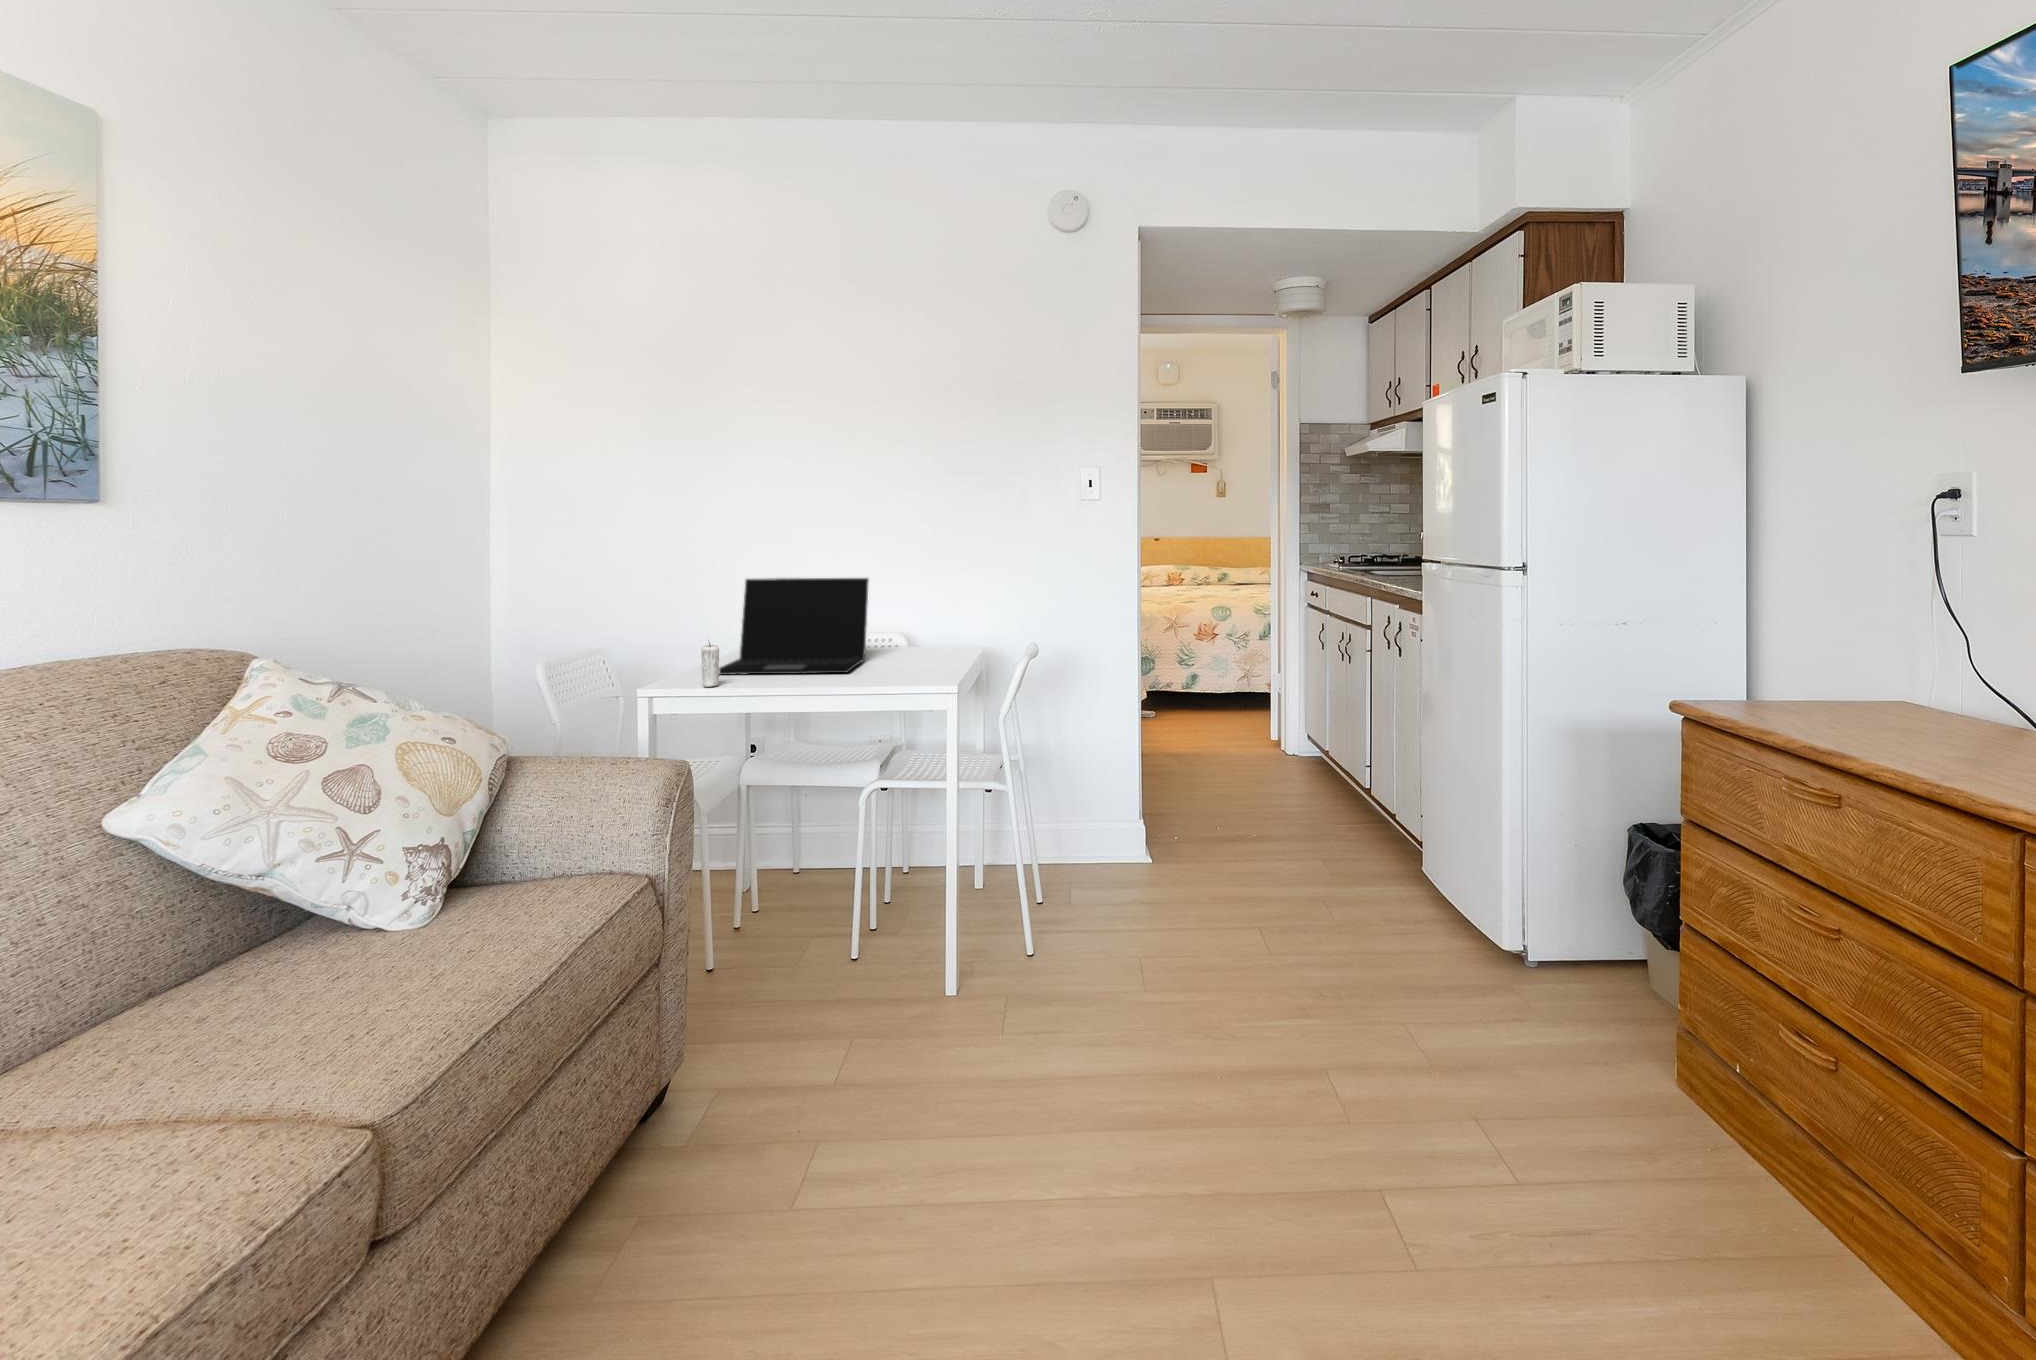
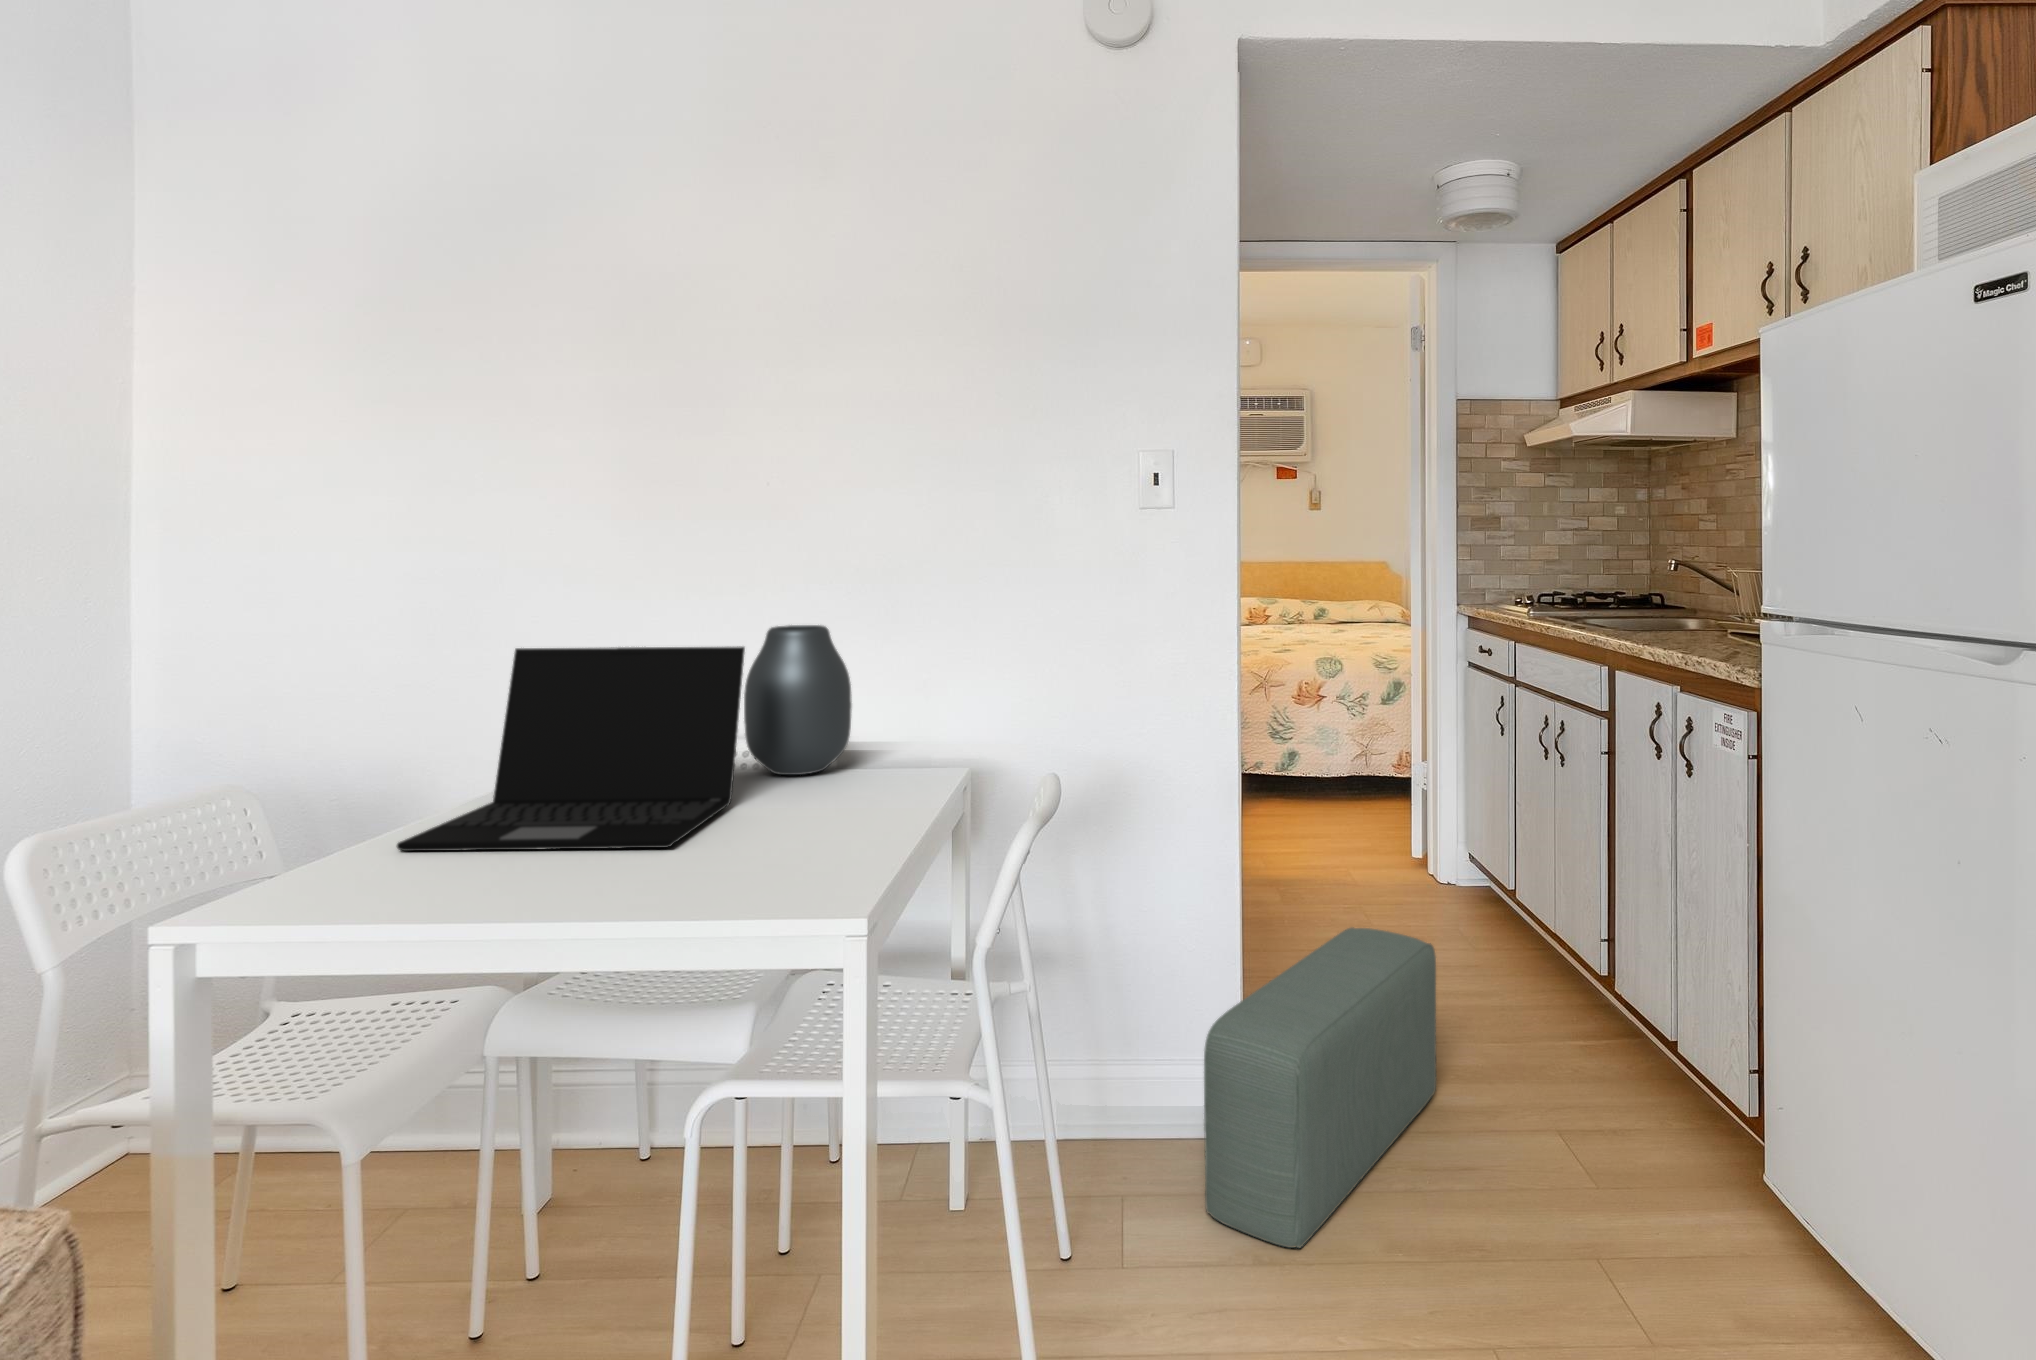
vase: none [860,569,919,651] -> present [744,625,852,775]
candle: present [701,642,719,687] -> none [318,792,364,903]
pouf: none [1116,752,1257,900] -> present [1204,927,1436,1248]

